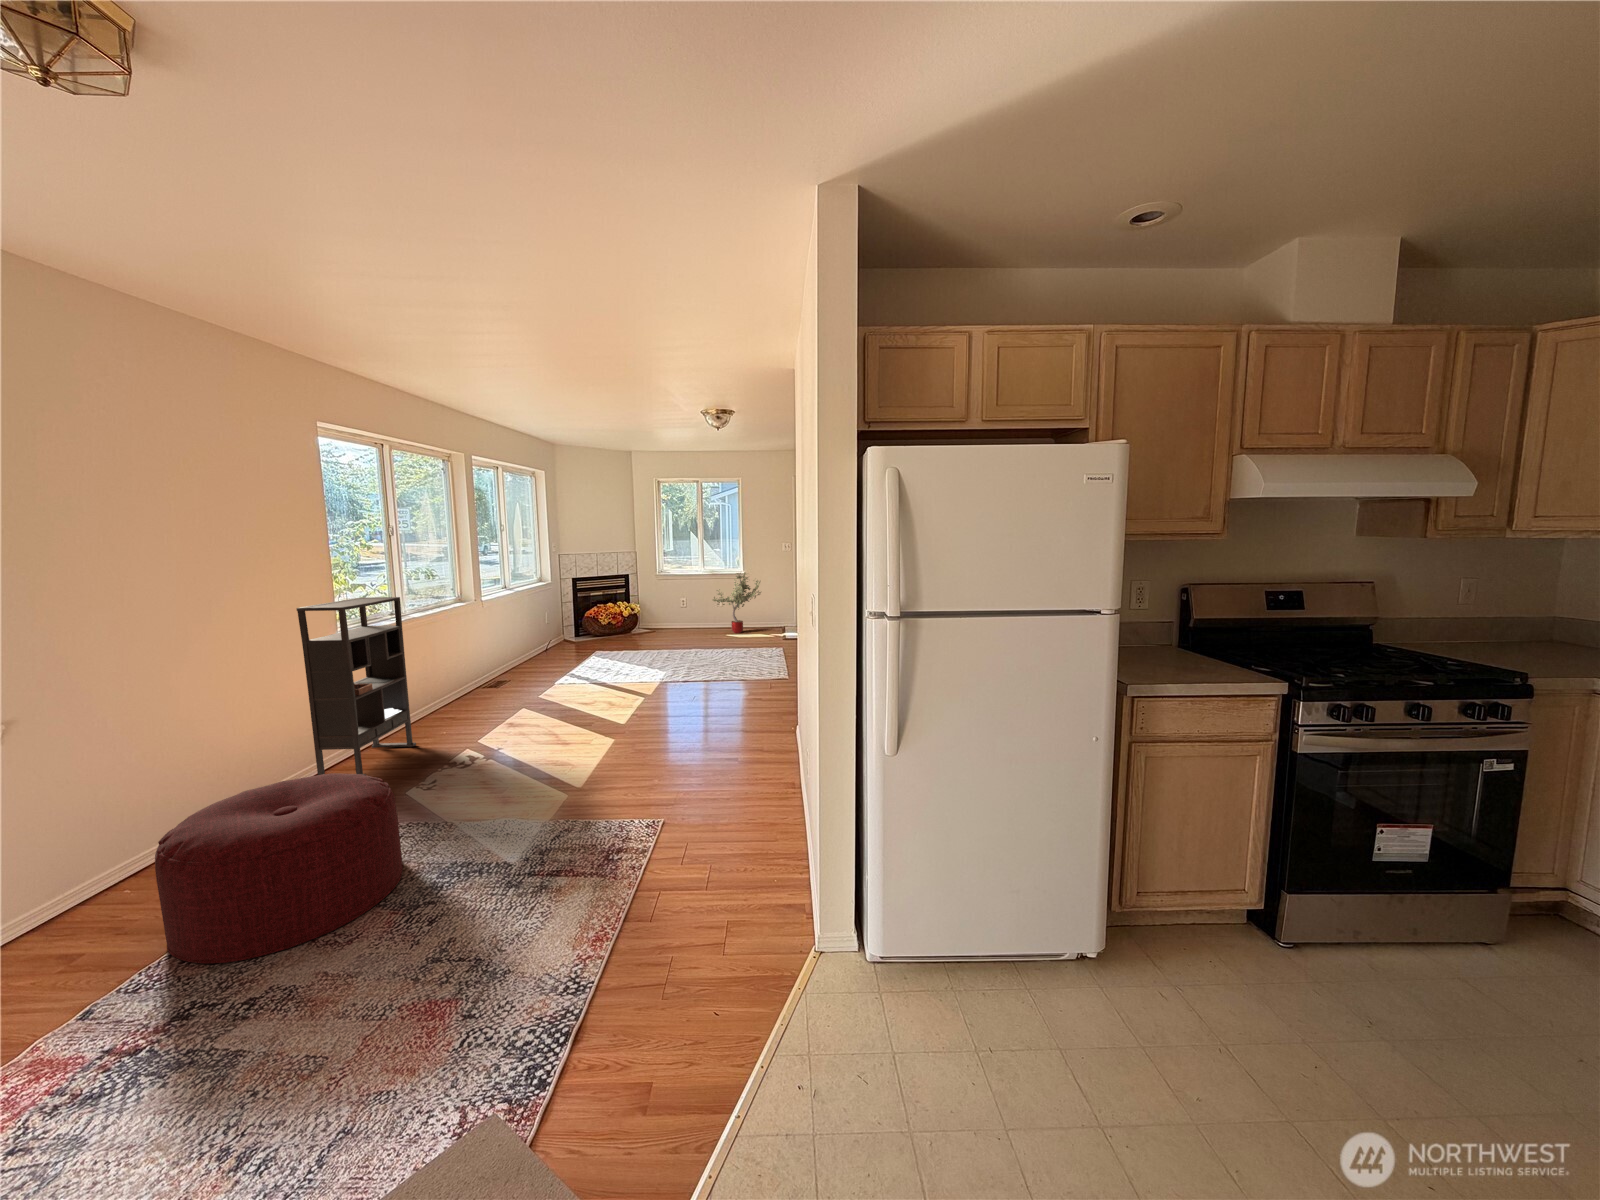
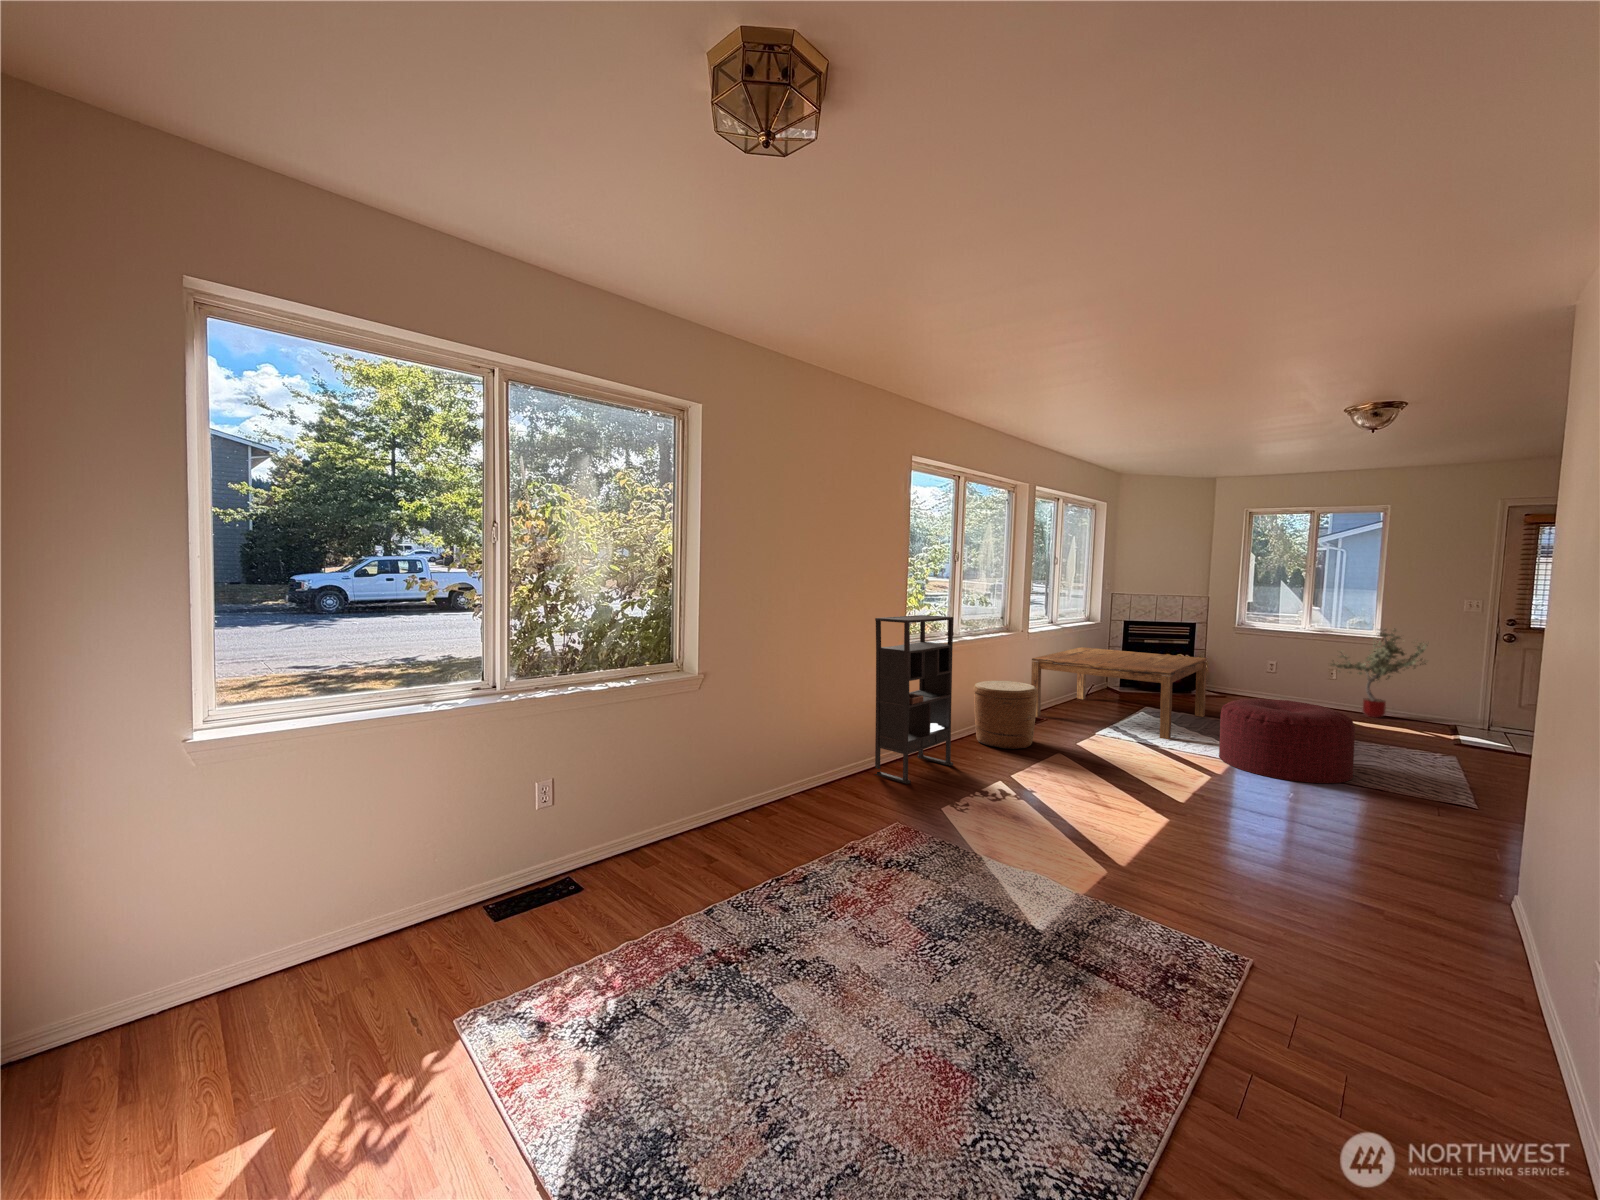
coffee table: none [491,606,638,678] -> present [1031,647,1206,740]
woven basket: none [431,650,499,716] -> present [973,681,1038,749]
ottoman: present [155,773,403,964] -> present [1219,699,1355,783]

